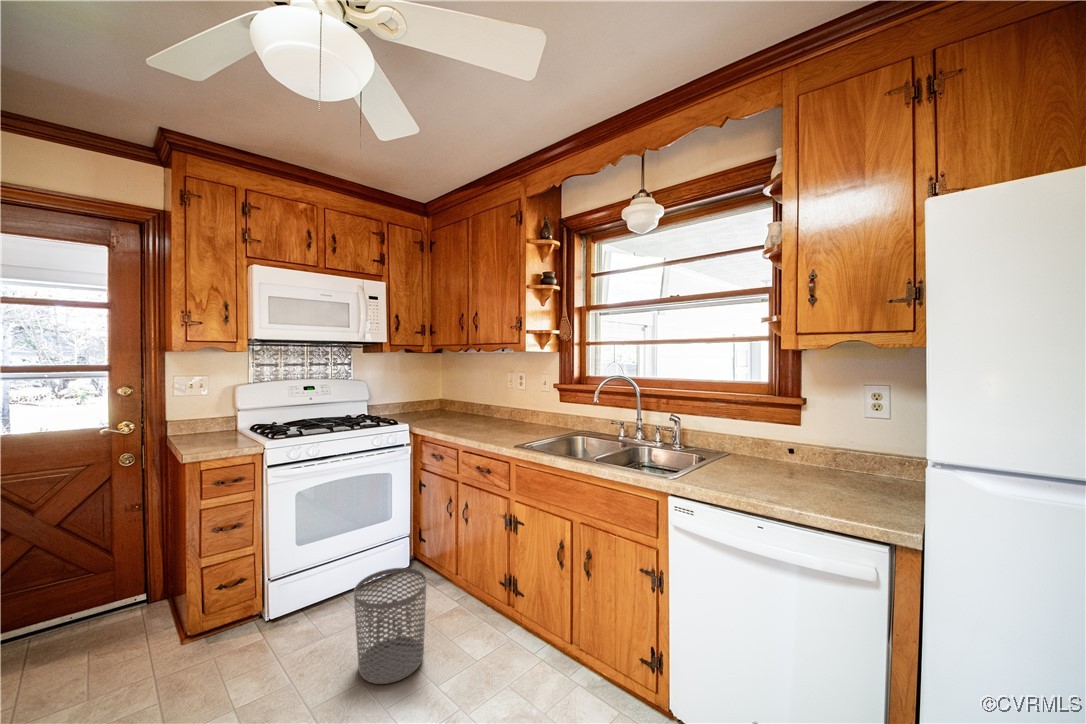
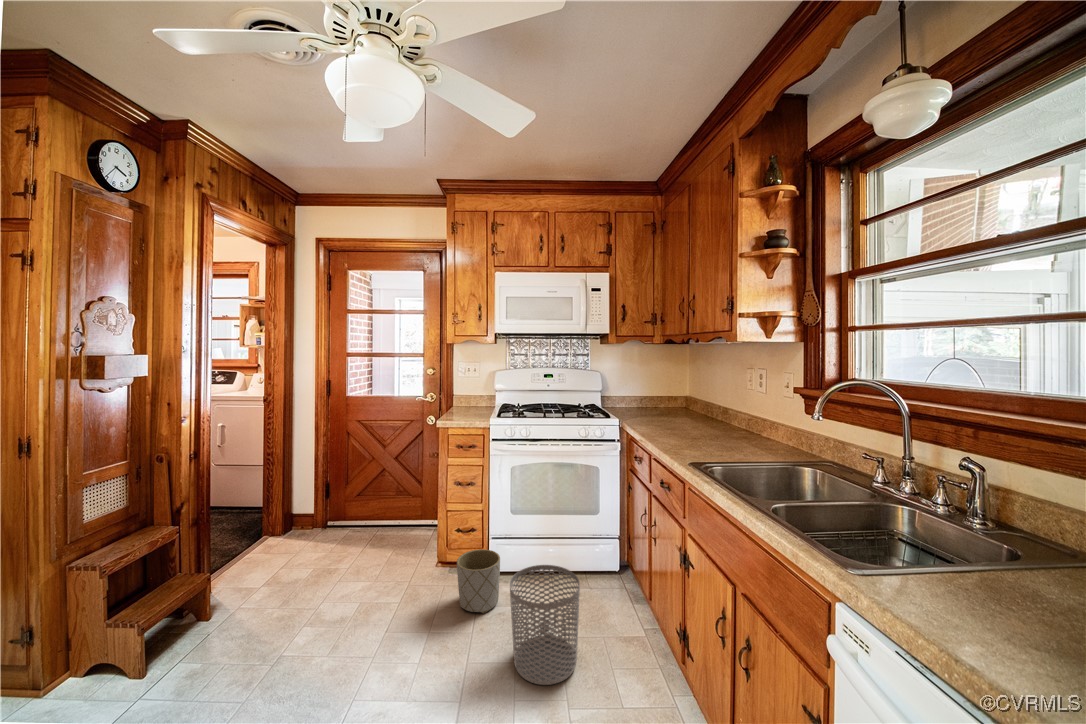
planter: none [245,589,304,667] -> present [457,549,500,613]

